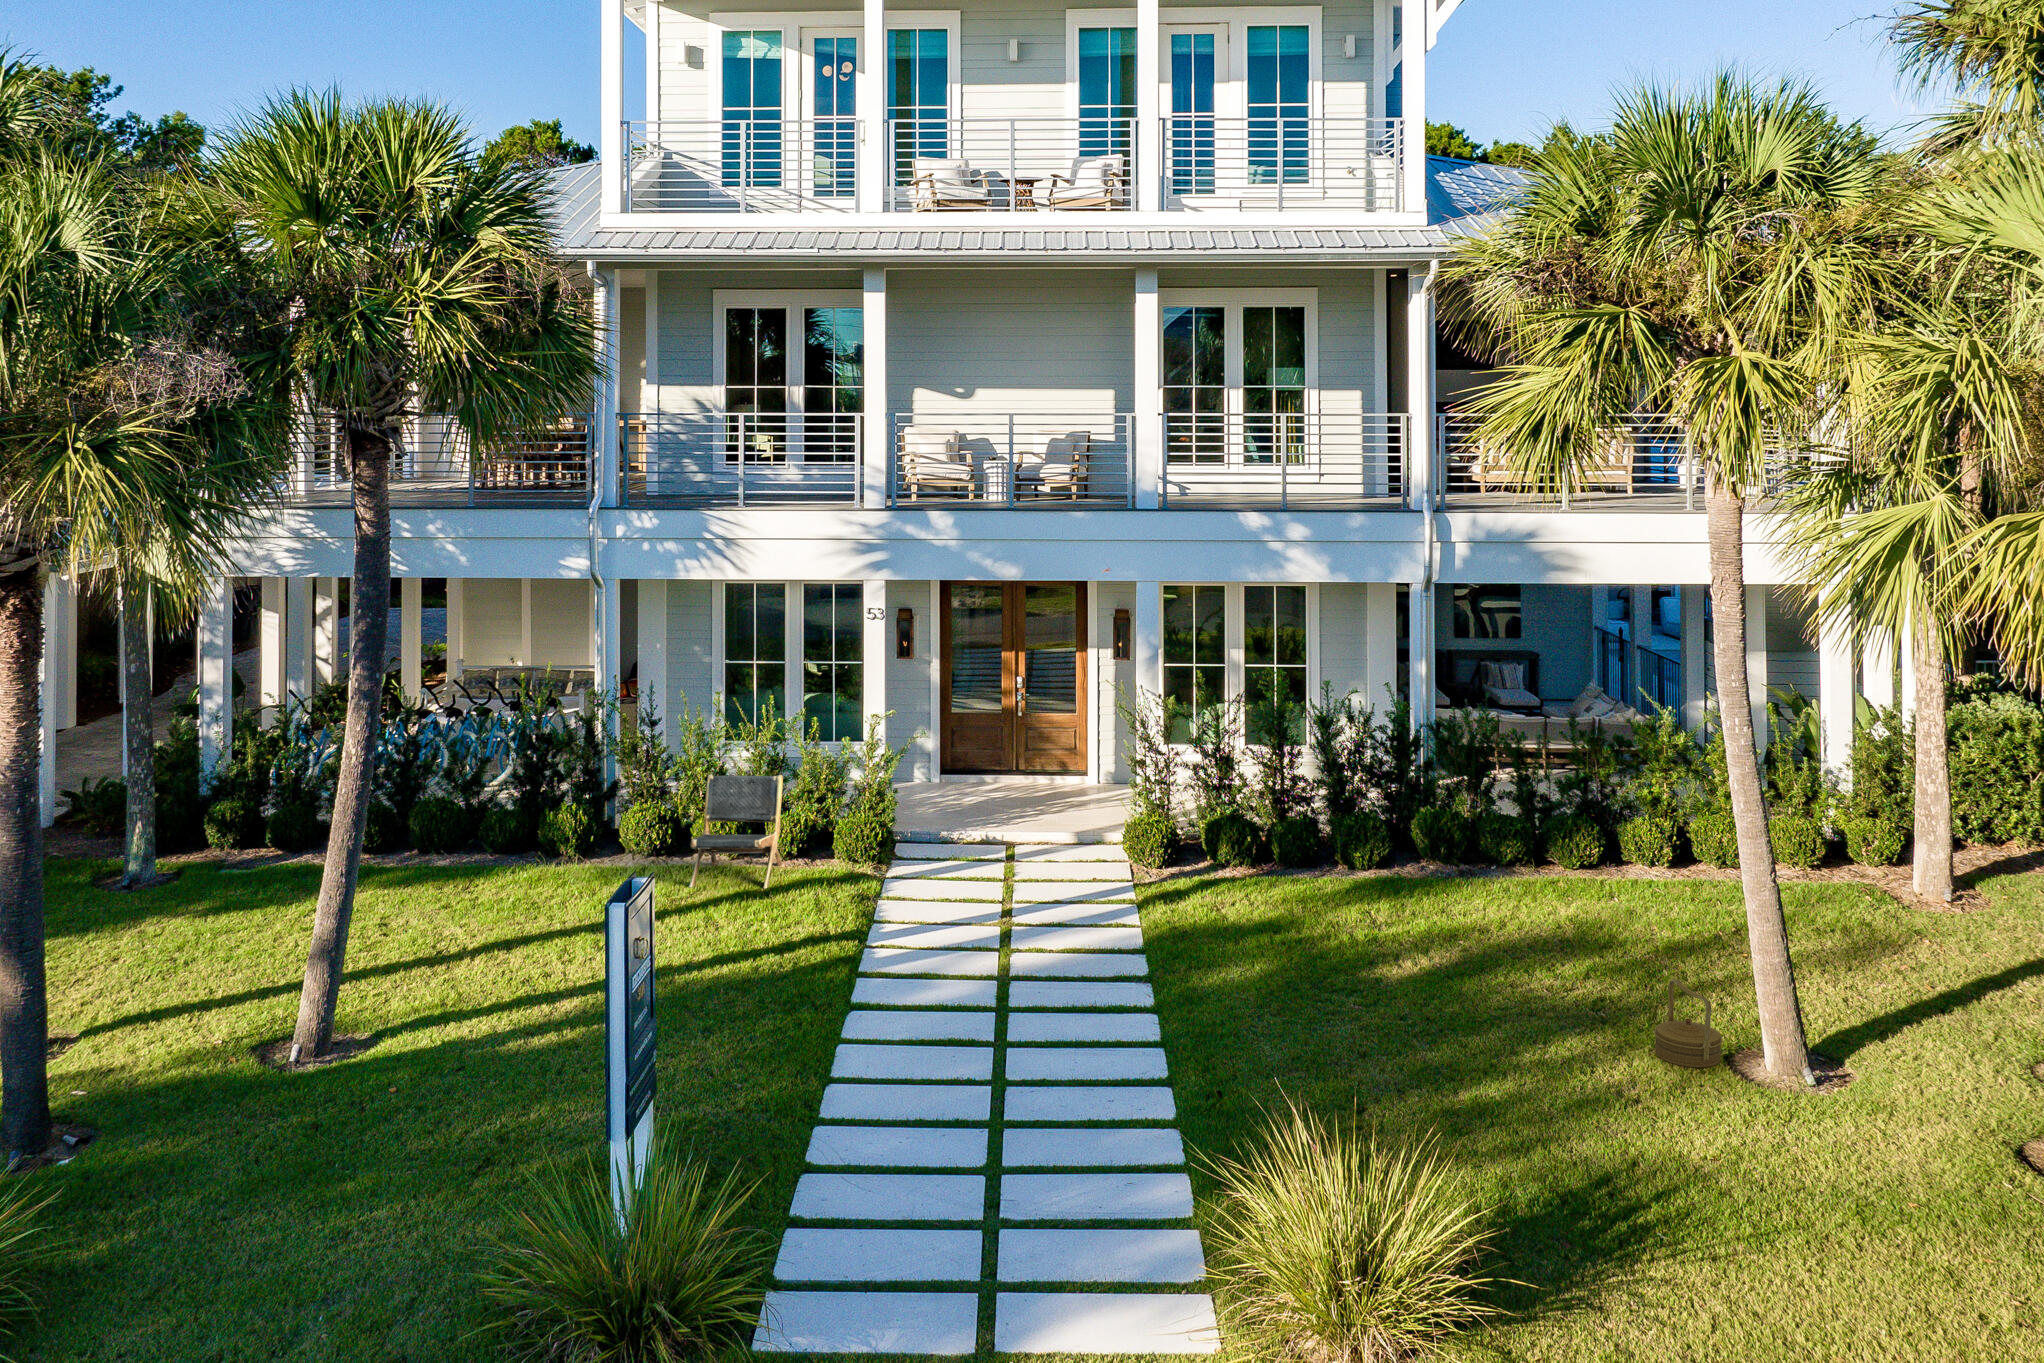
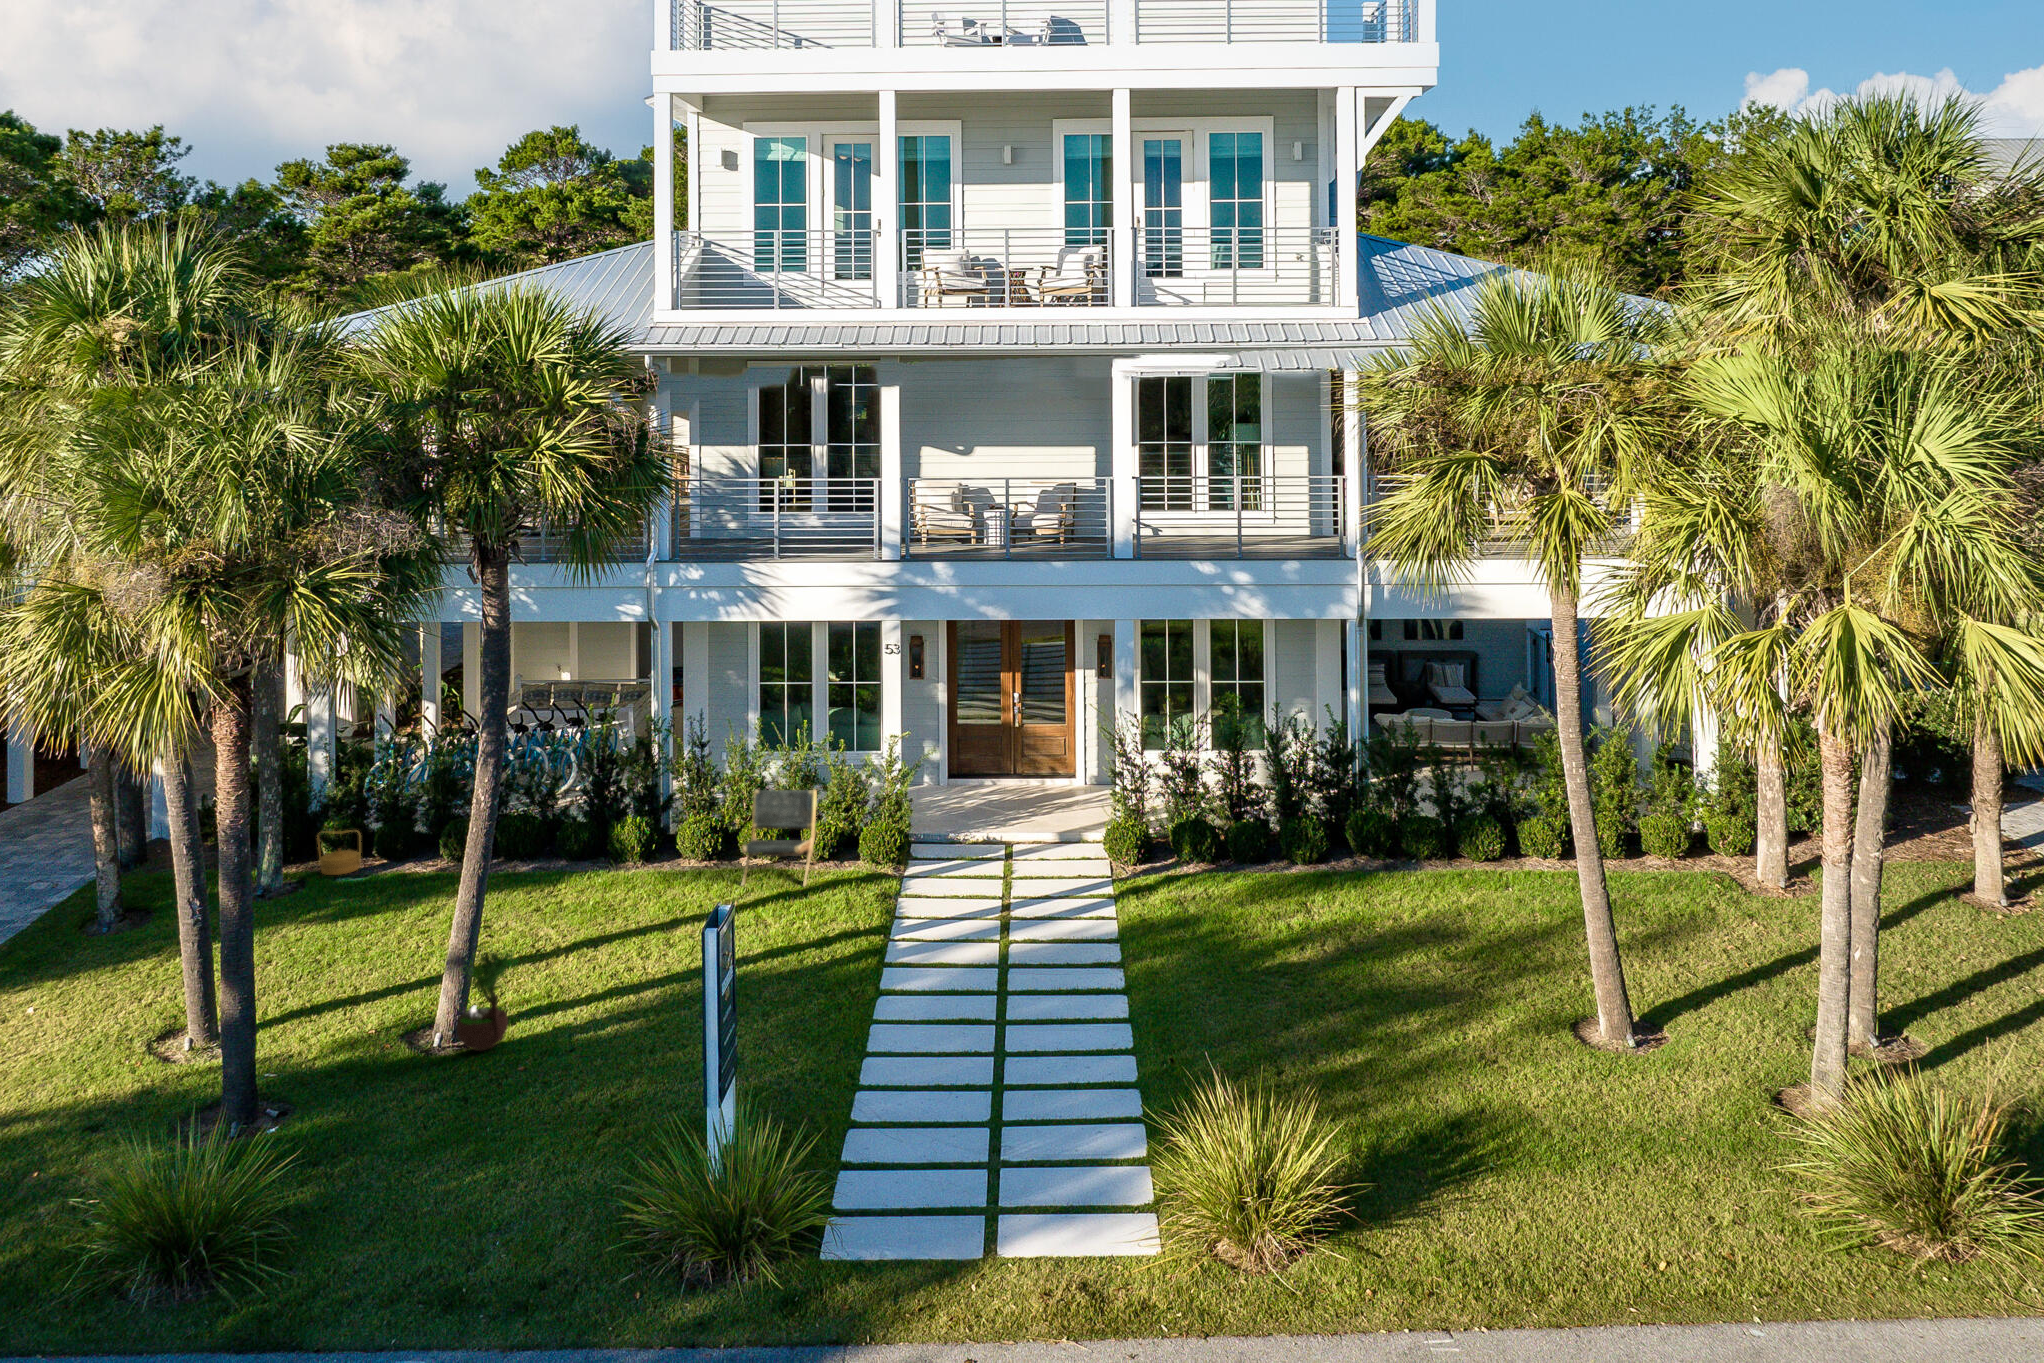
potted tree: none [326,933,410,1066] -> present [456,943,518,1051]
woven basket: present [1654,980,1723,1068] -> present [318,830,361,875]

